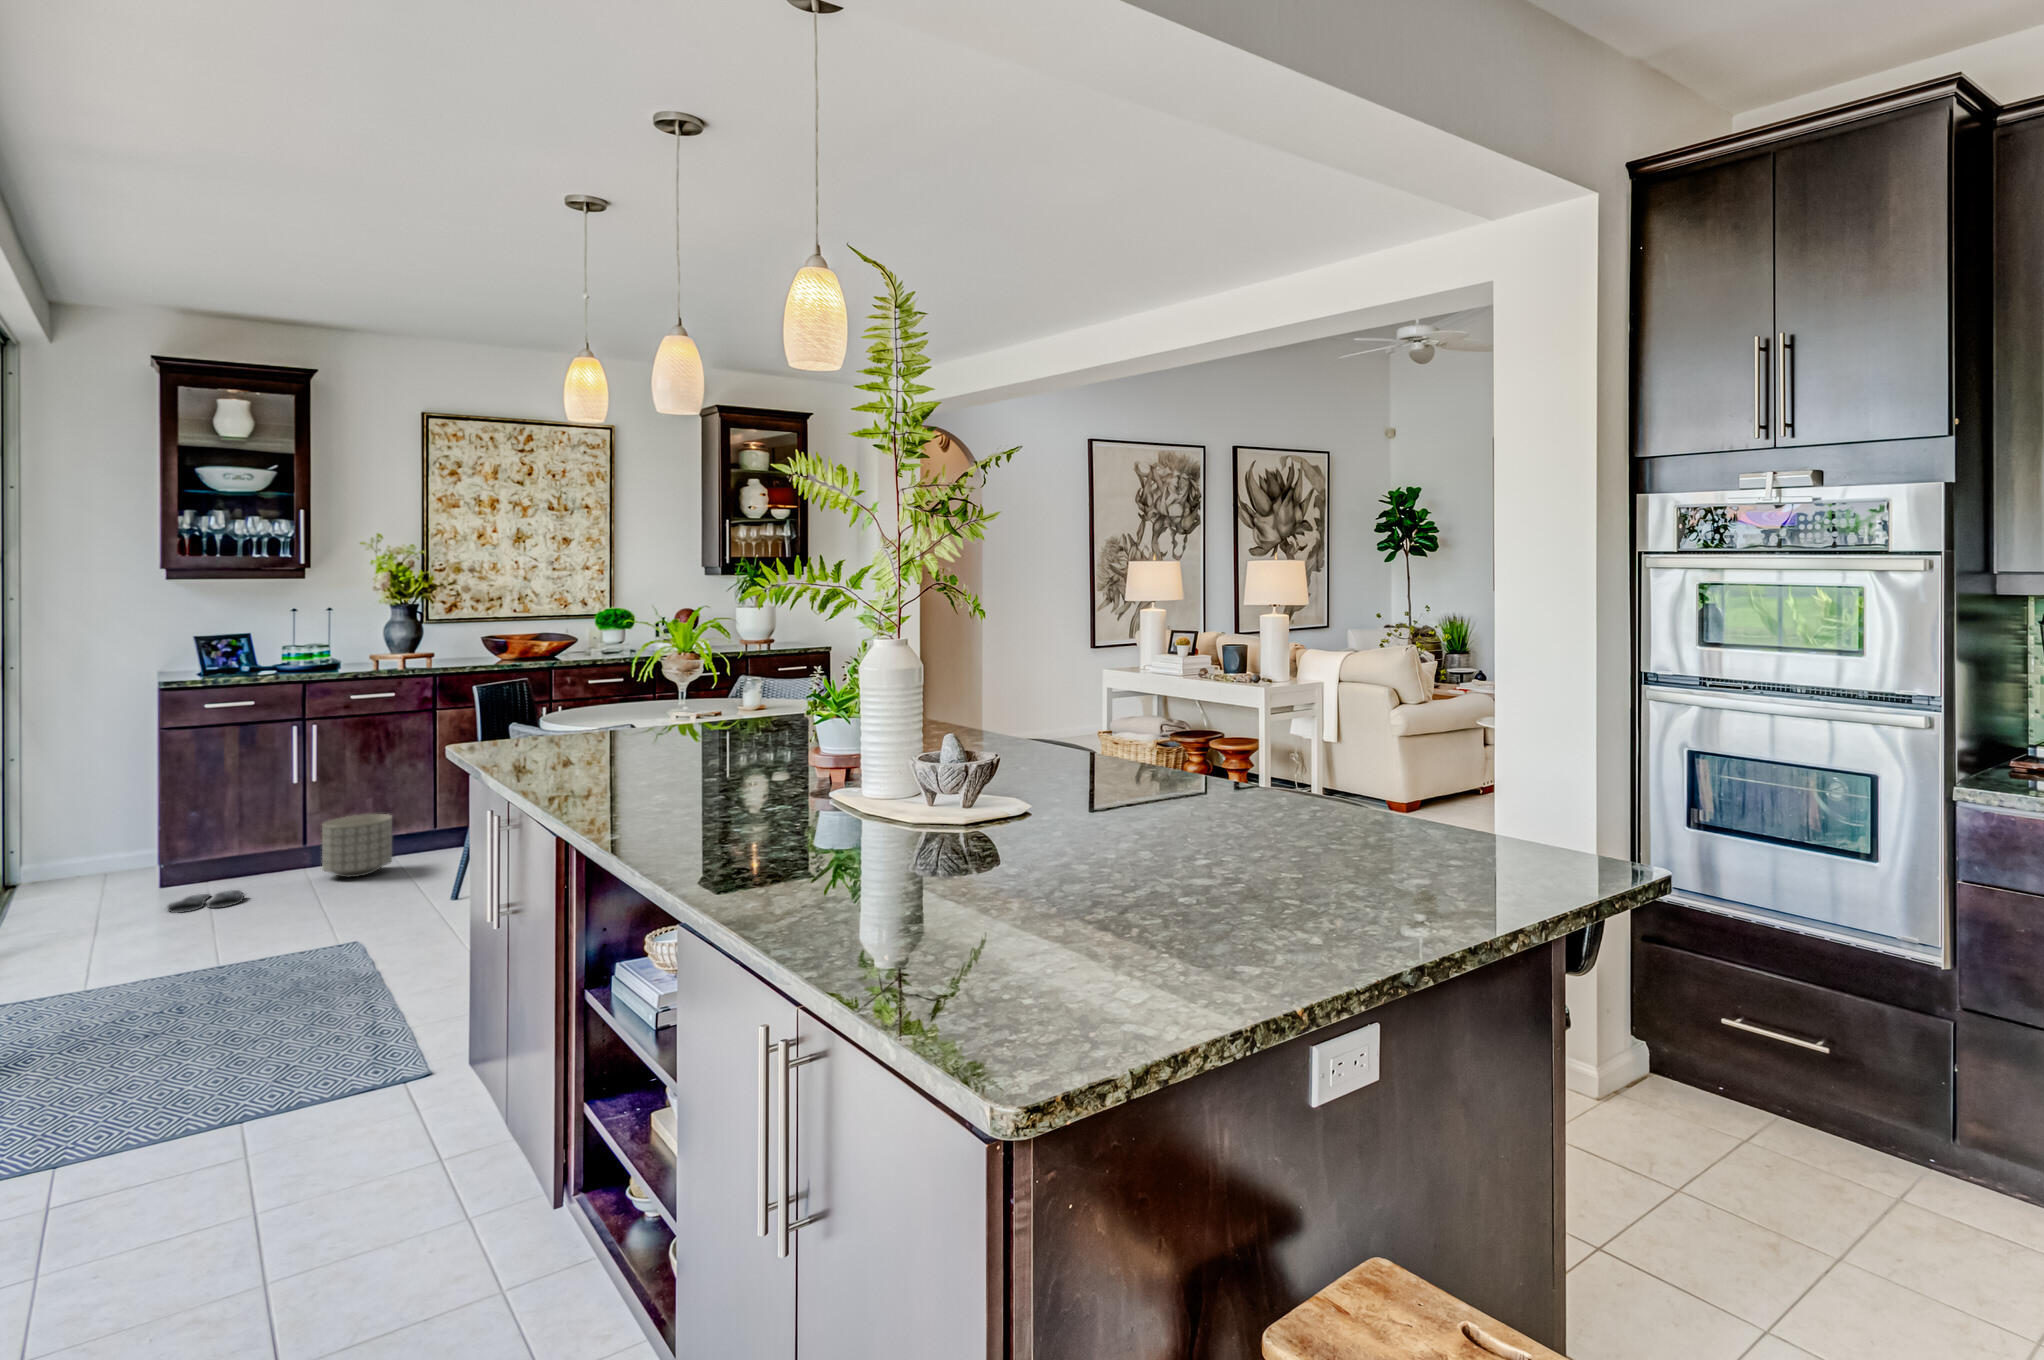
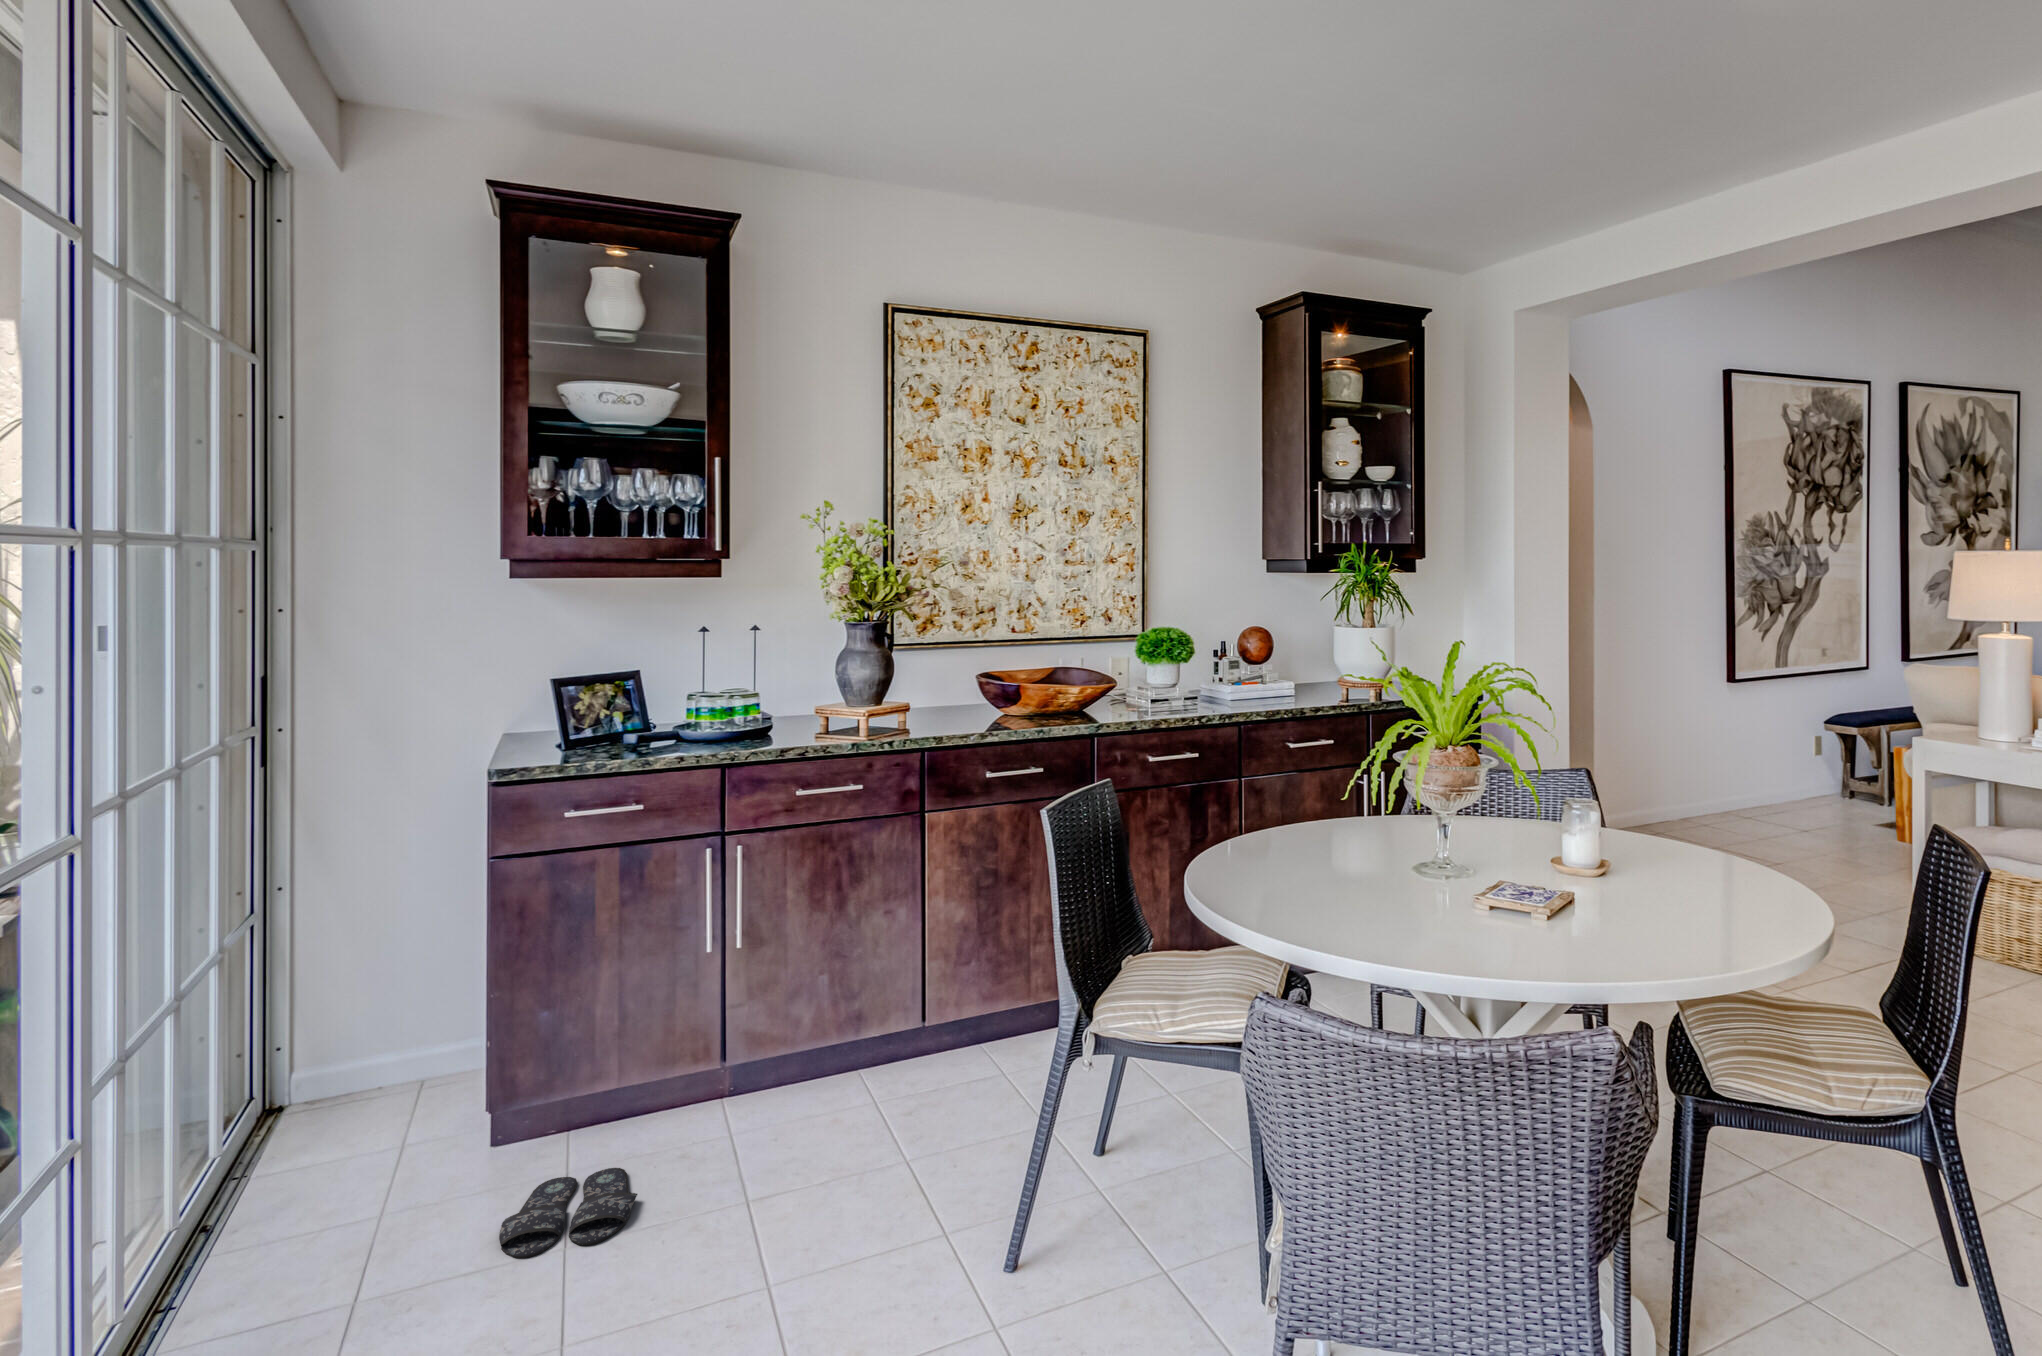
planter: present [322,814,392,877] -> none [757,1002,867,1133]

